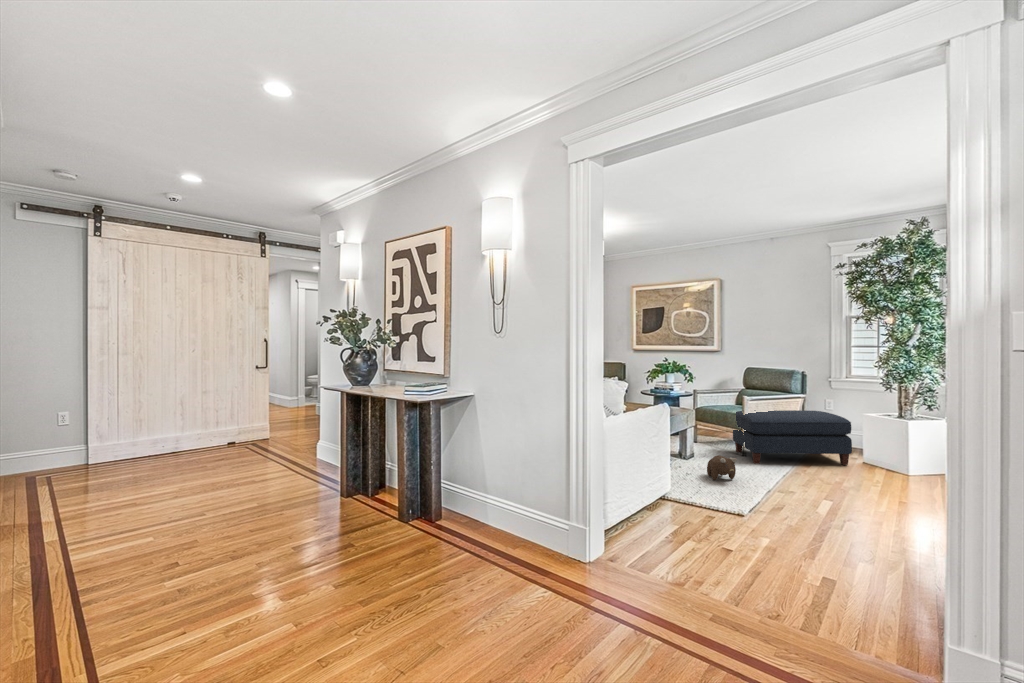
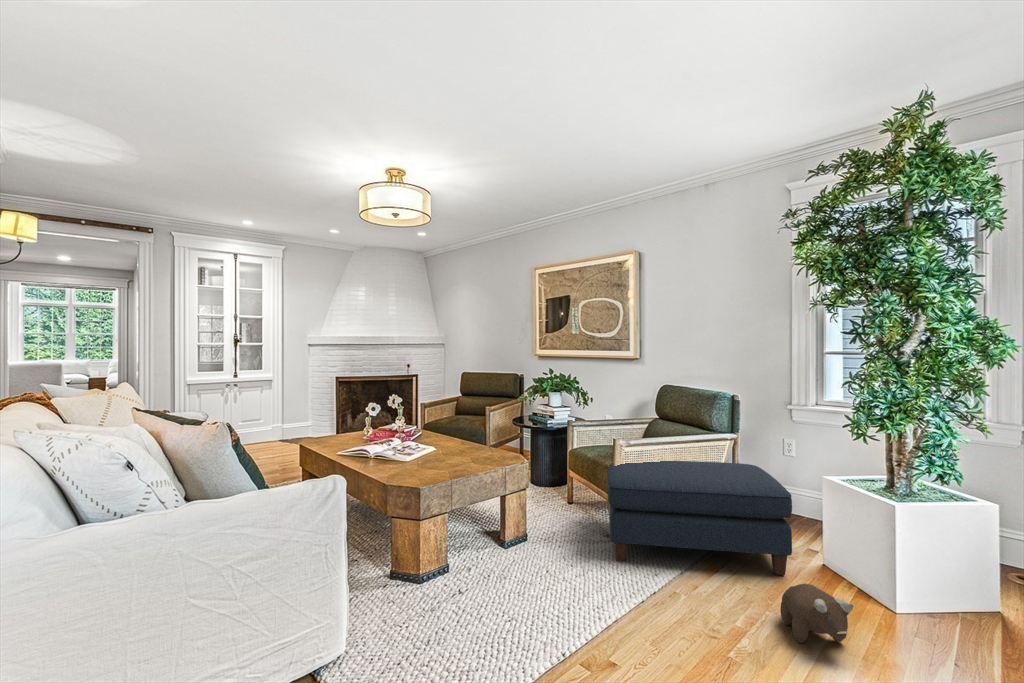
plush toy: present [707,455,737,480] -> present [780,584,854,643]

